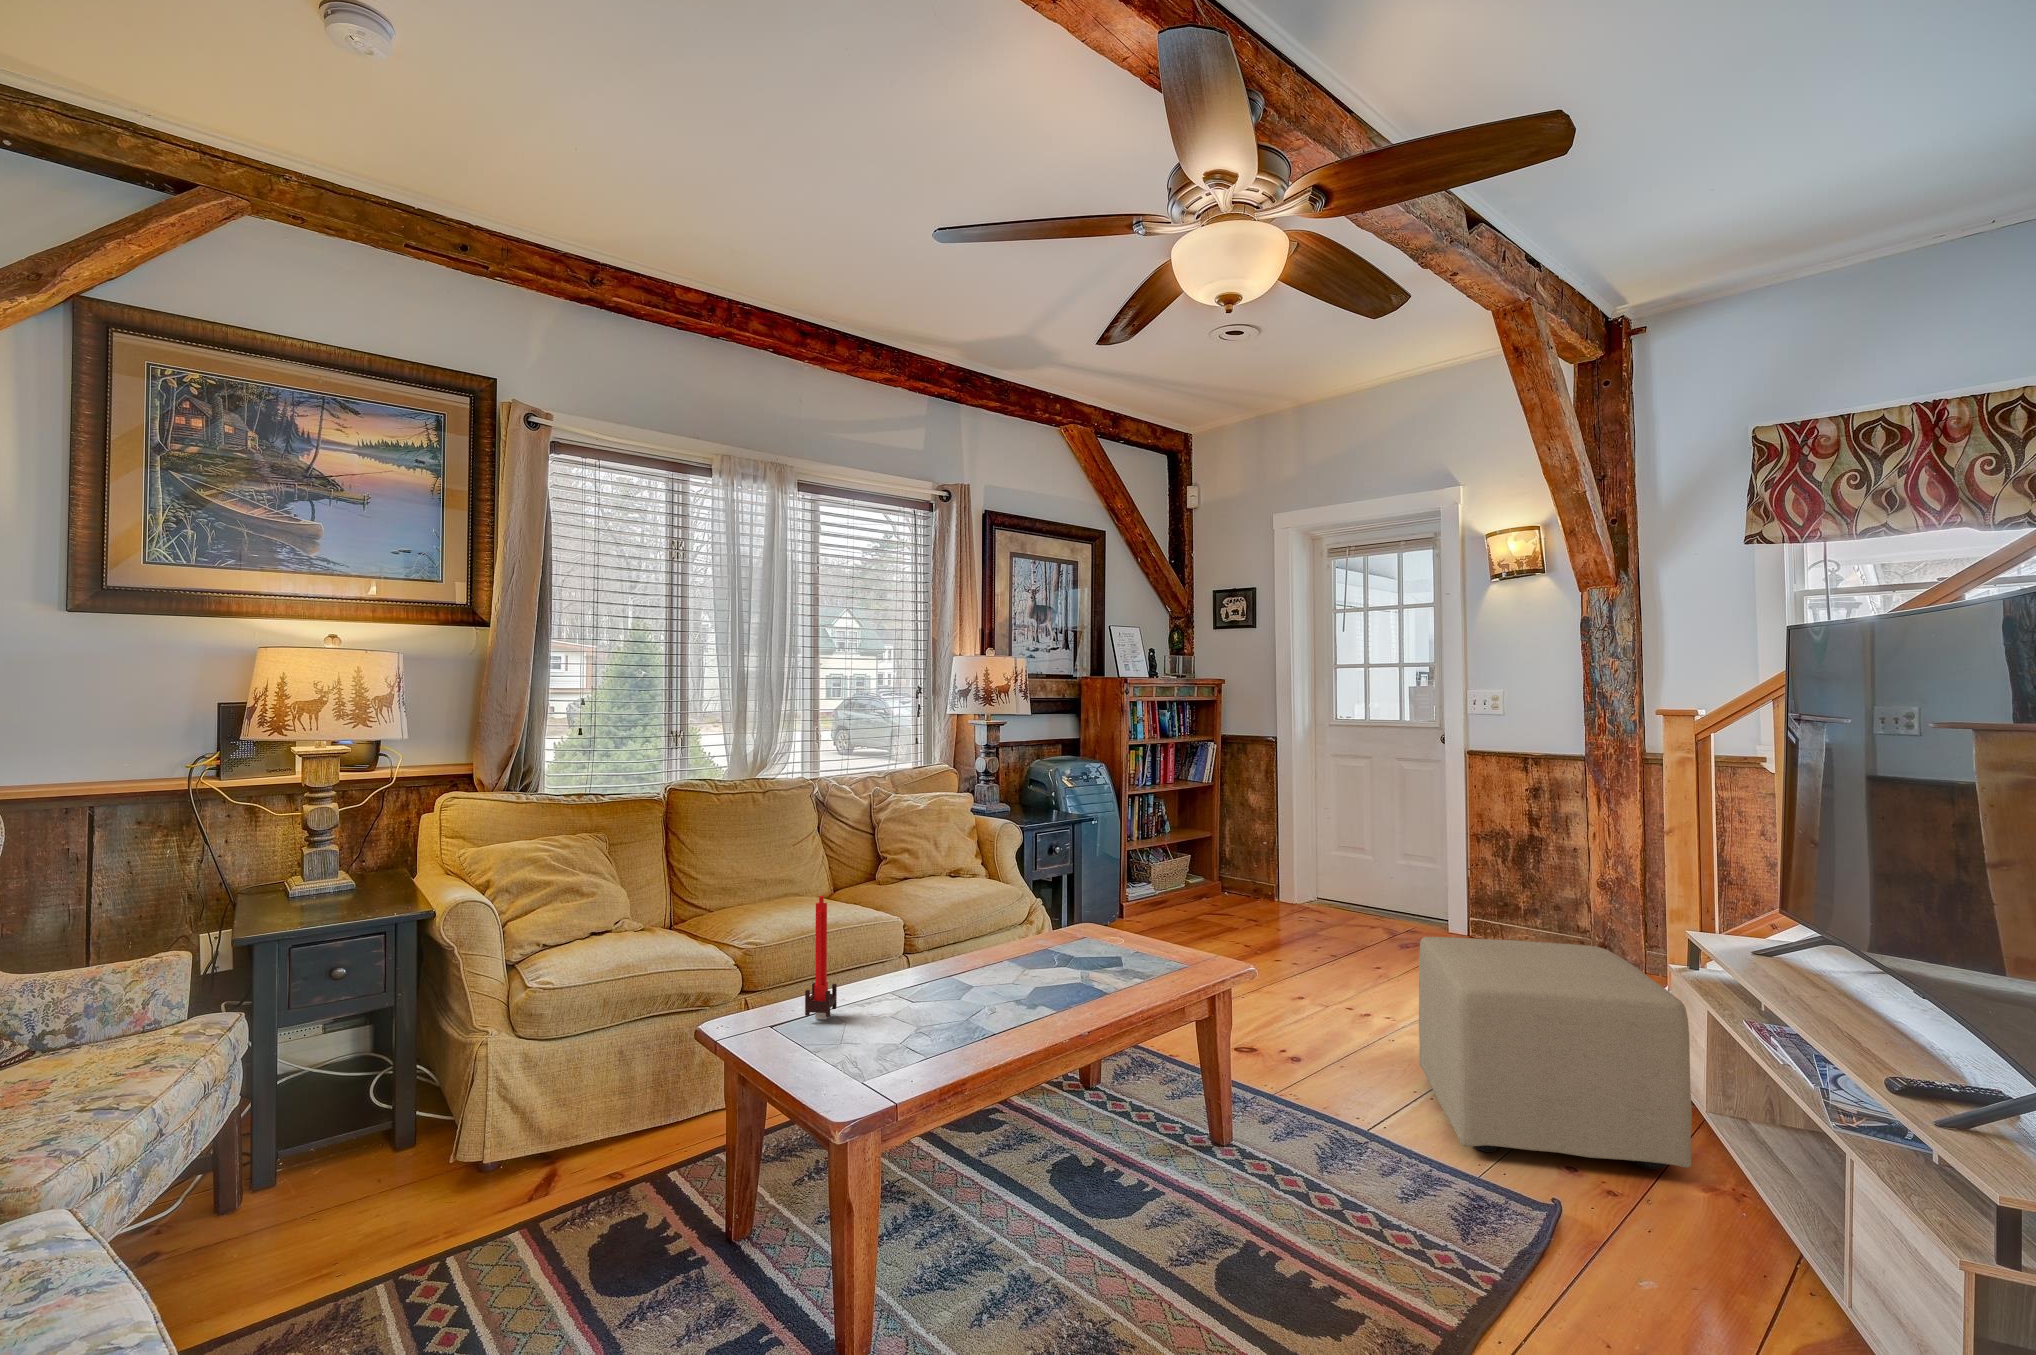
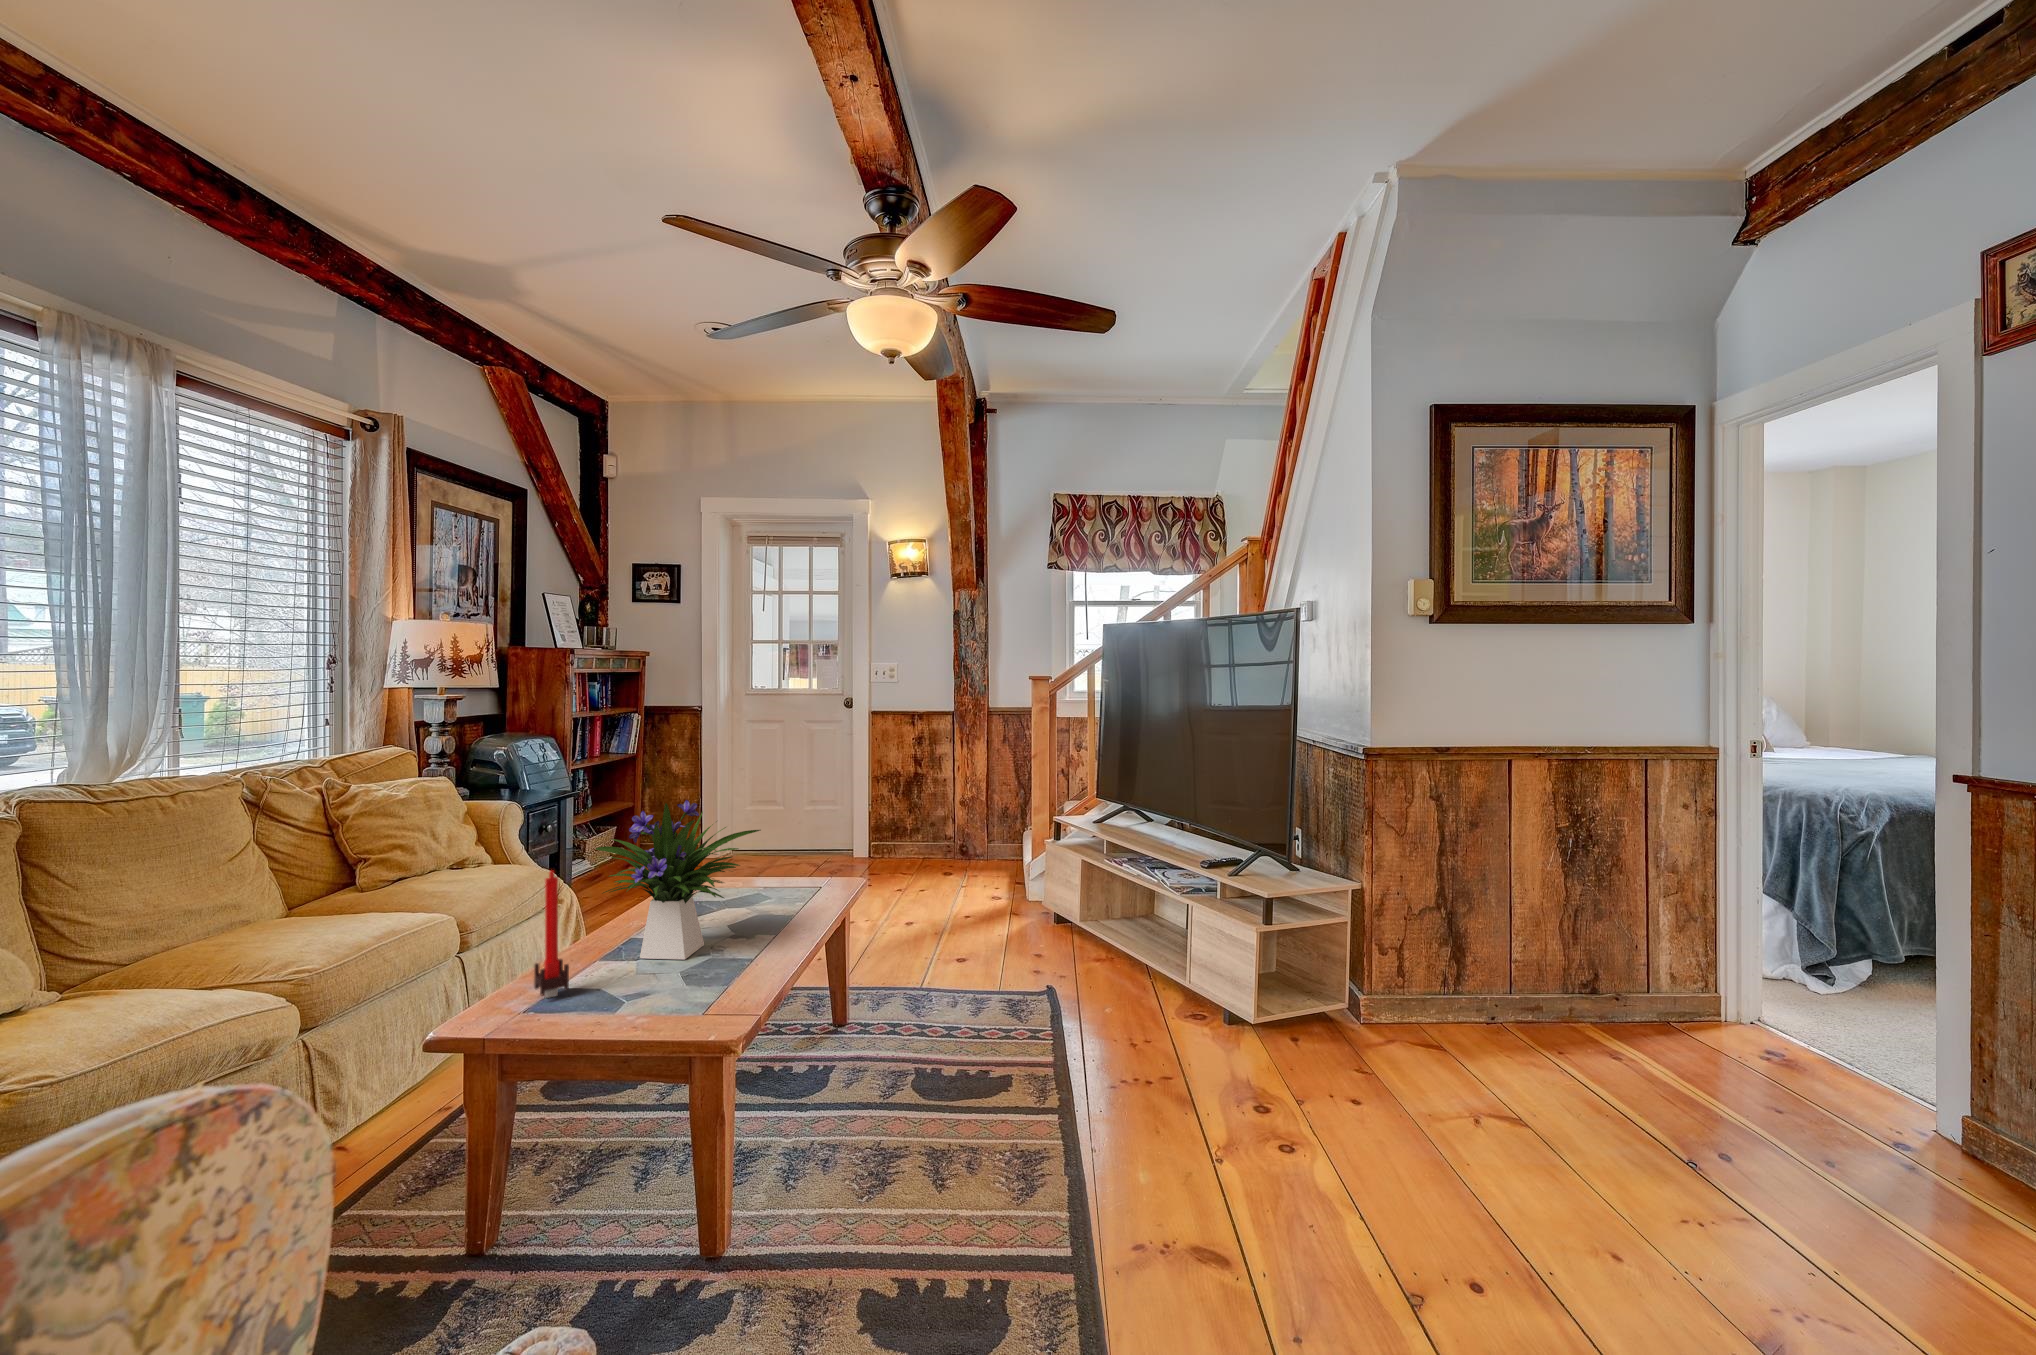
flower arrangement: none [885,841,1048,1015] -> present [596,800,761,959]
ottoman: present [1419,937,1692,1169] -> none [921,834,1094,977]

